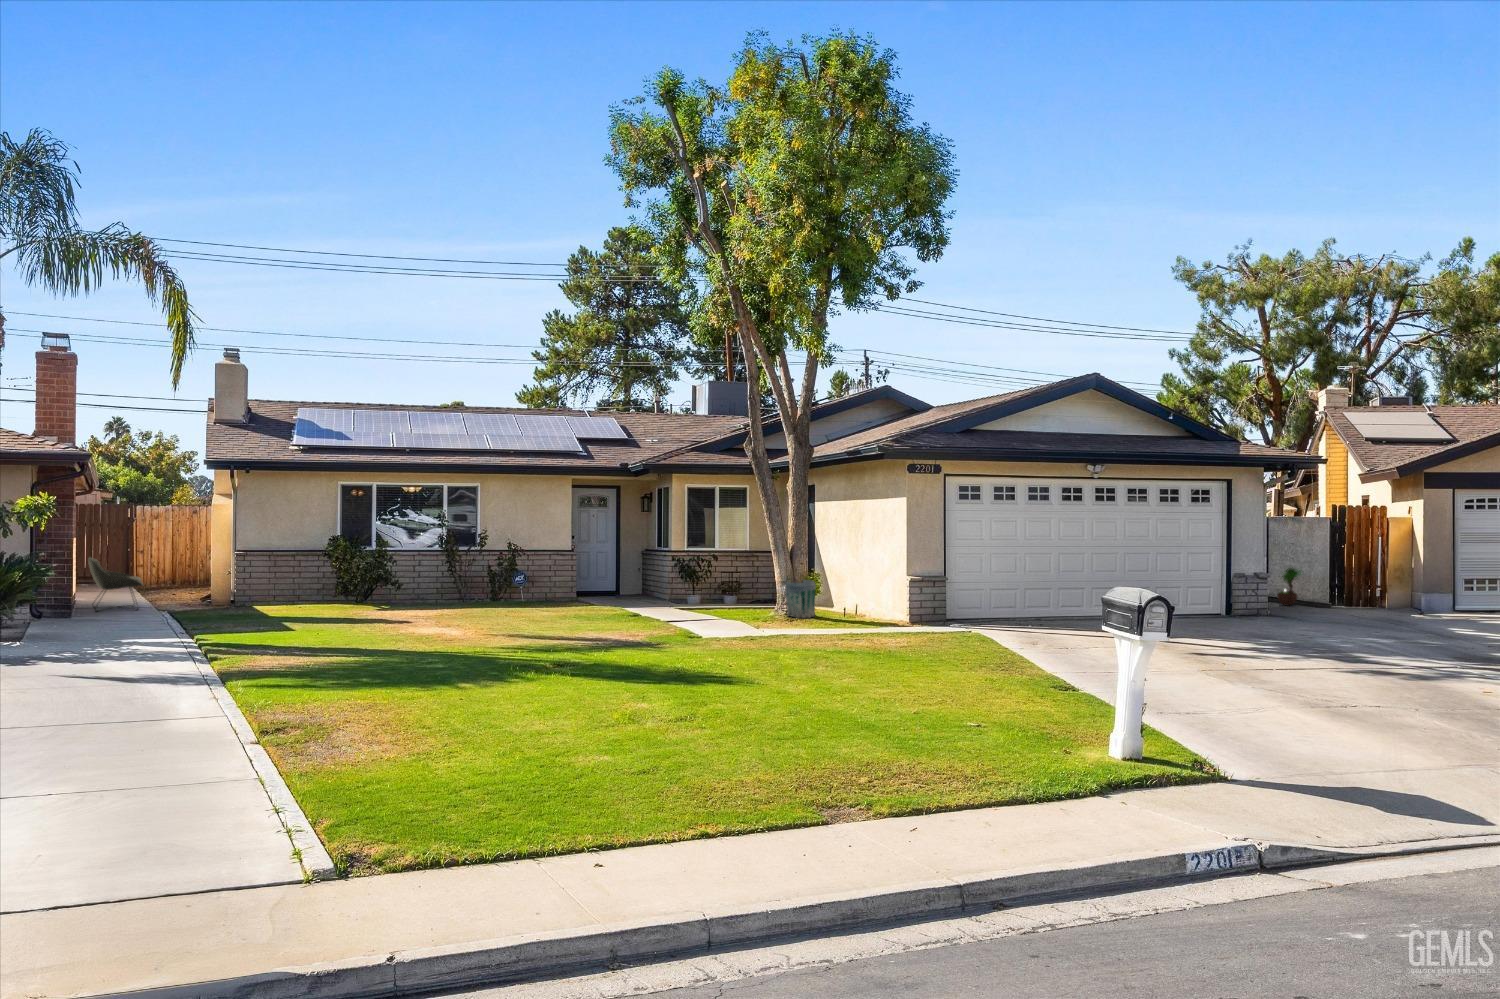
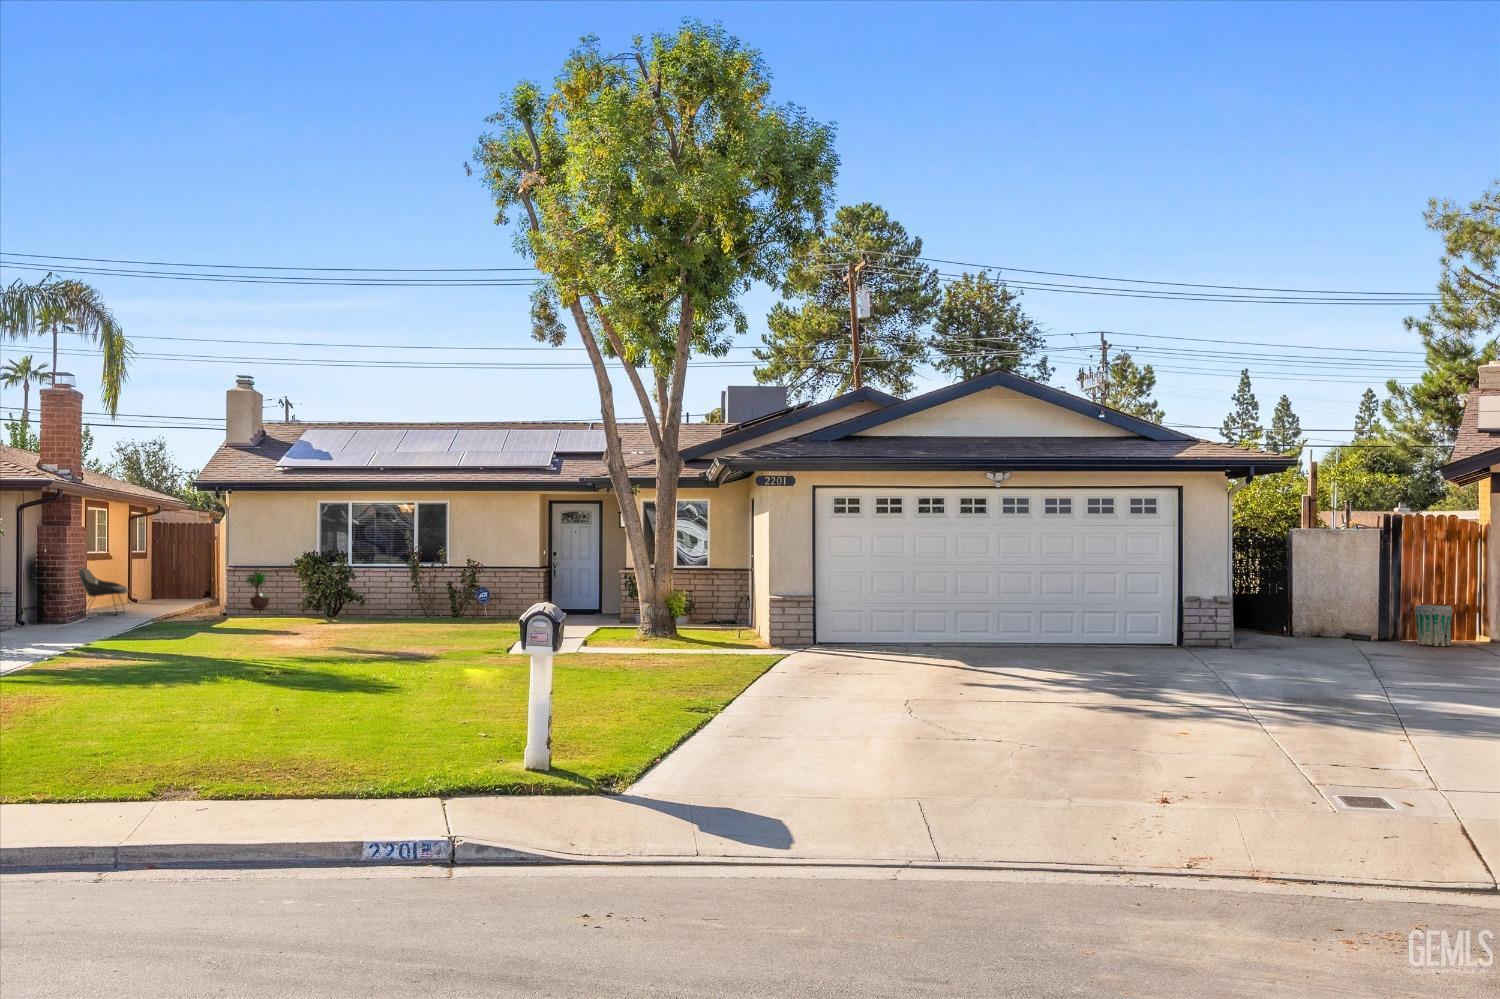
potted tree: present [1277,567,1301,605] -> present [246,572,269,610]
trash can: present [785,580,816,618] -> present [1415,605,1452,646]

